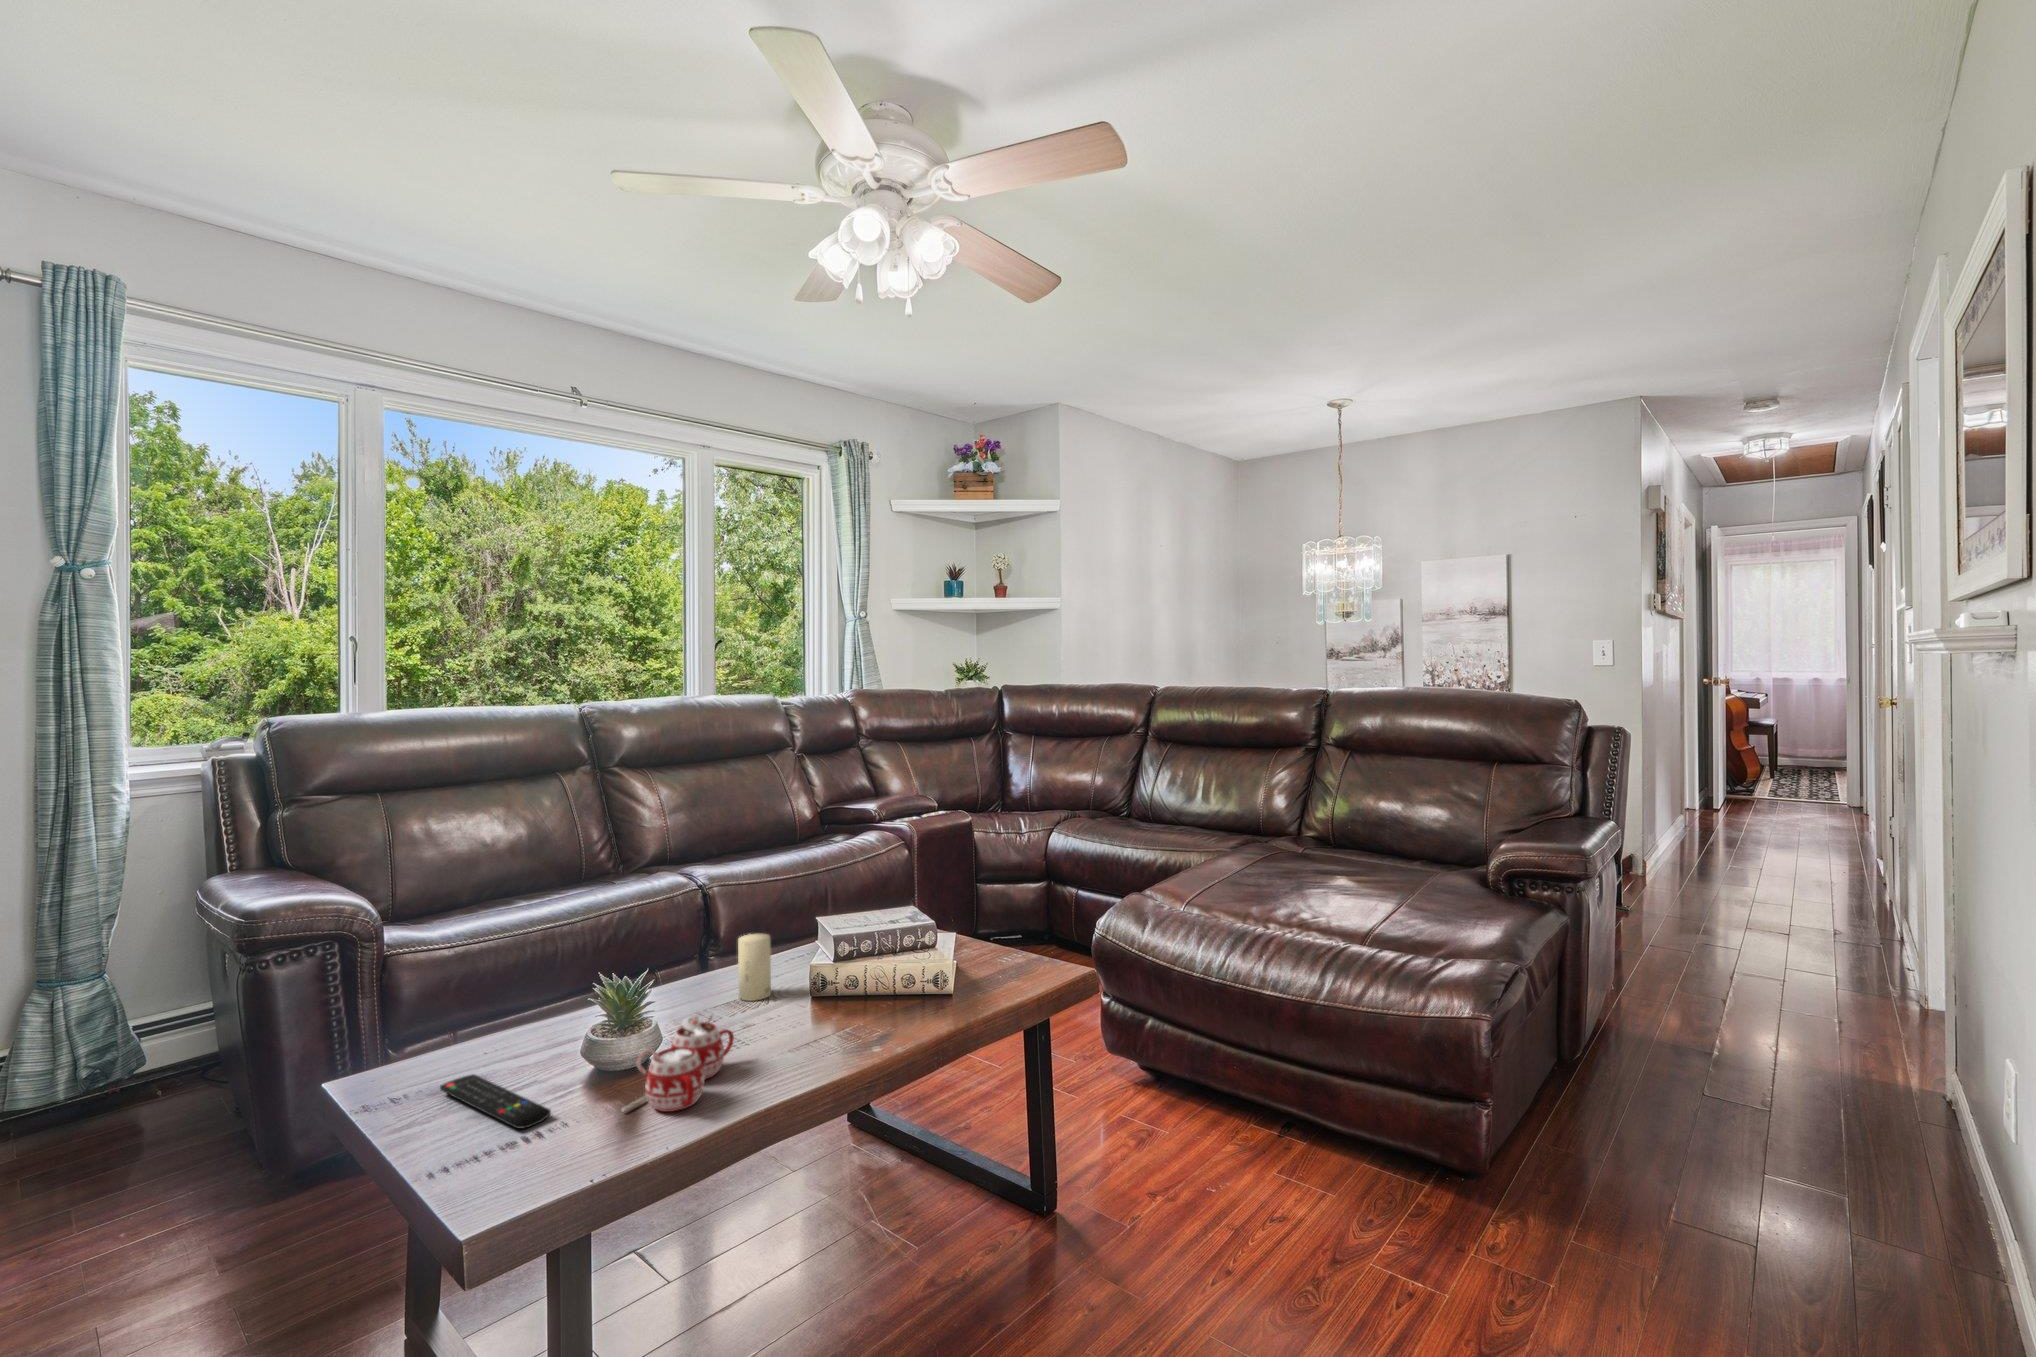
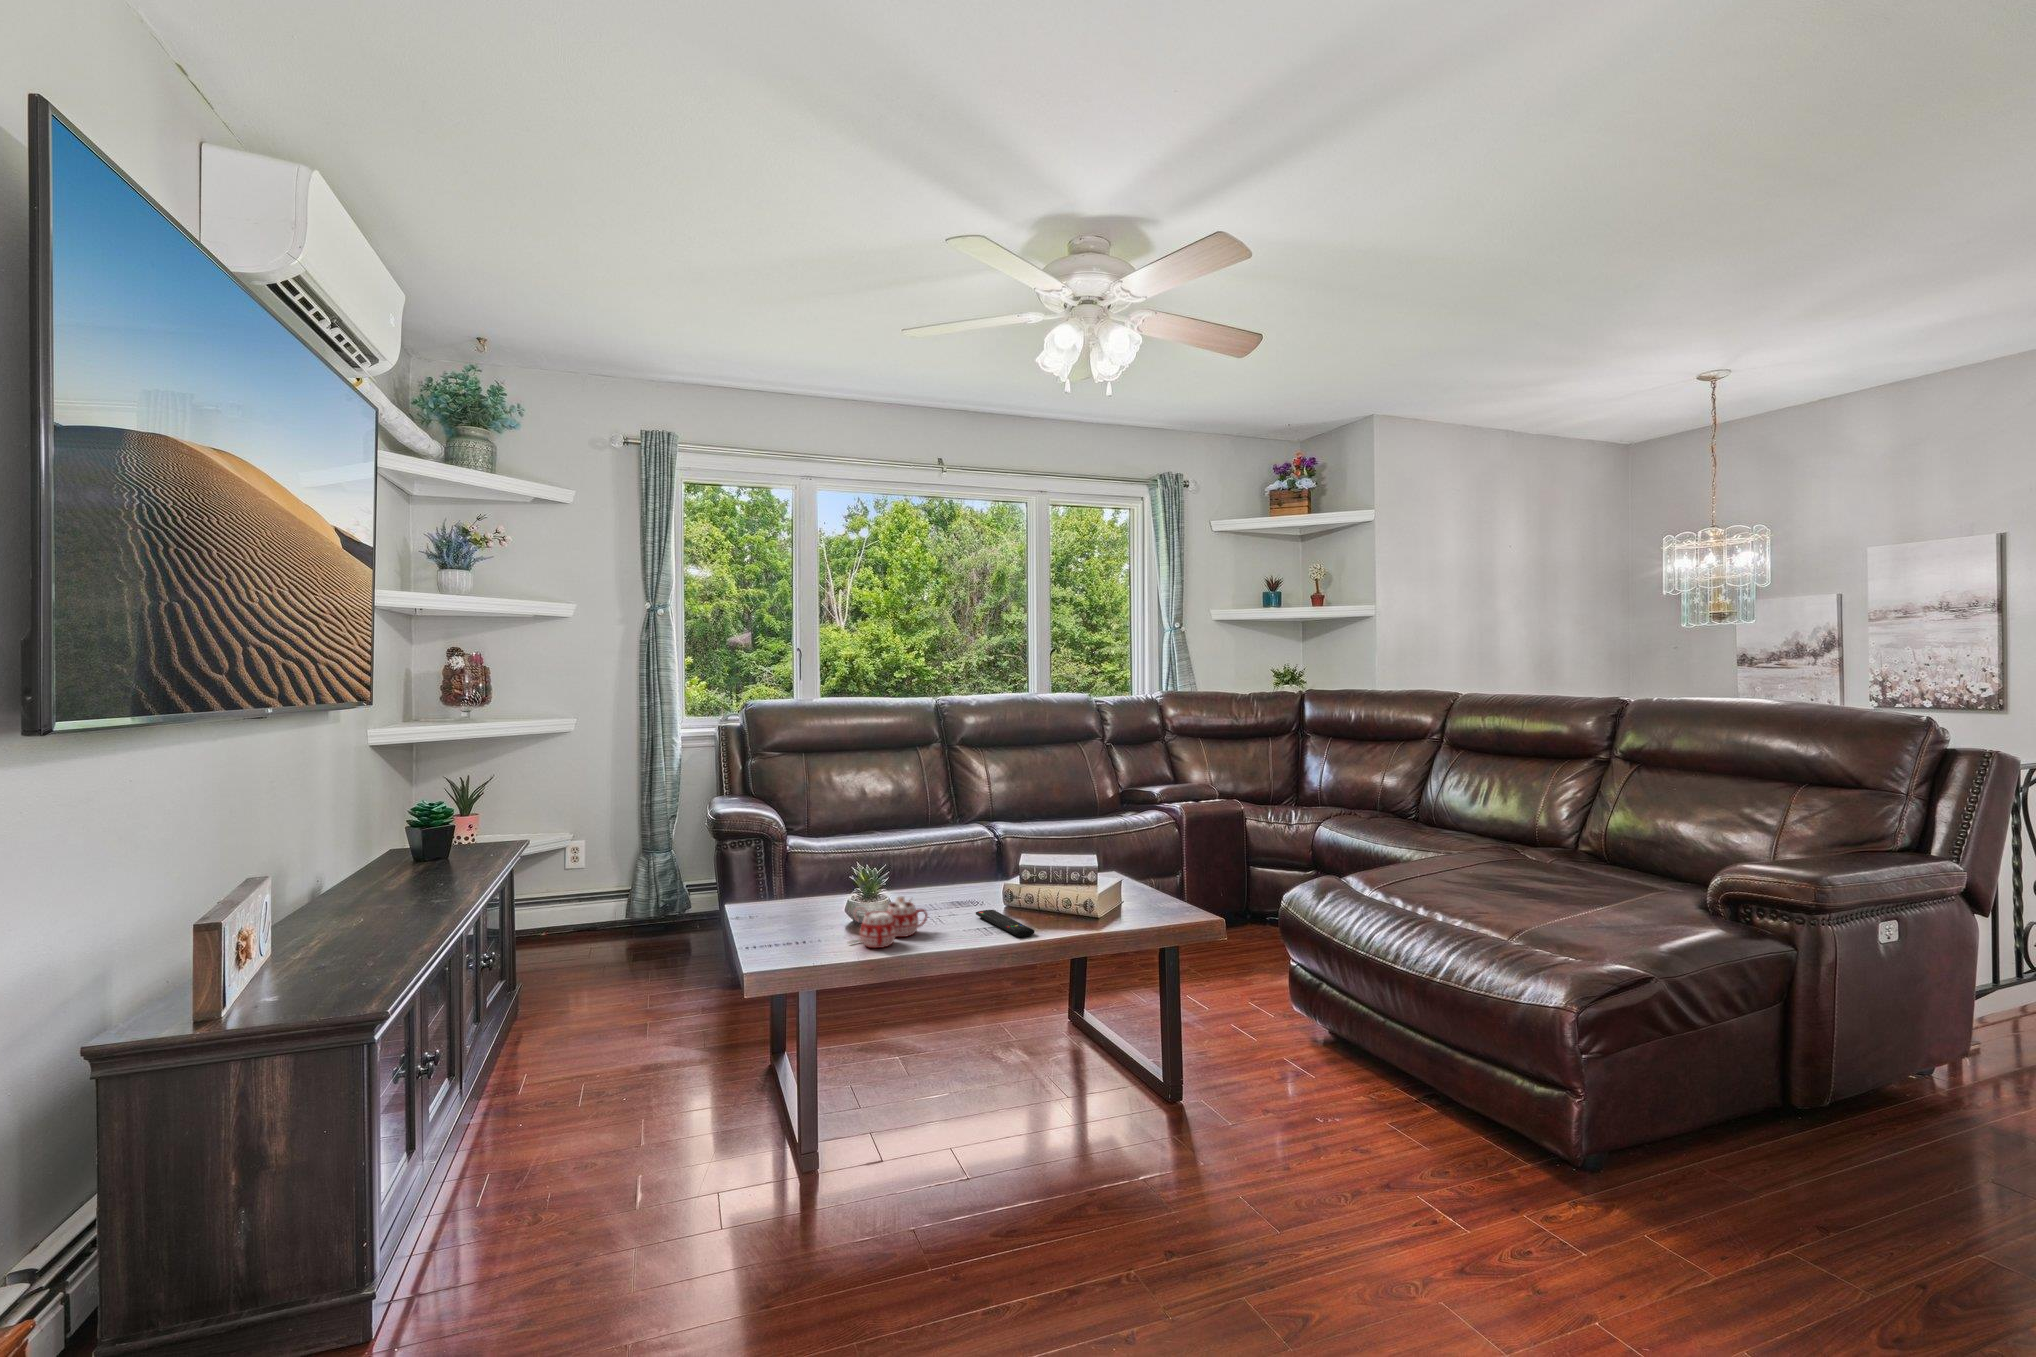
candle: present [738,934,771,1001] -> none [961,858,983,904]
remote control: present [440,1074,551,1129] -> present [976,910,1034,937]

